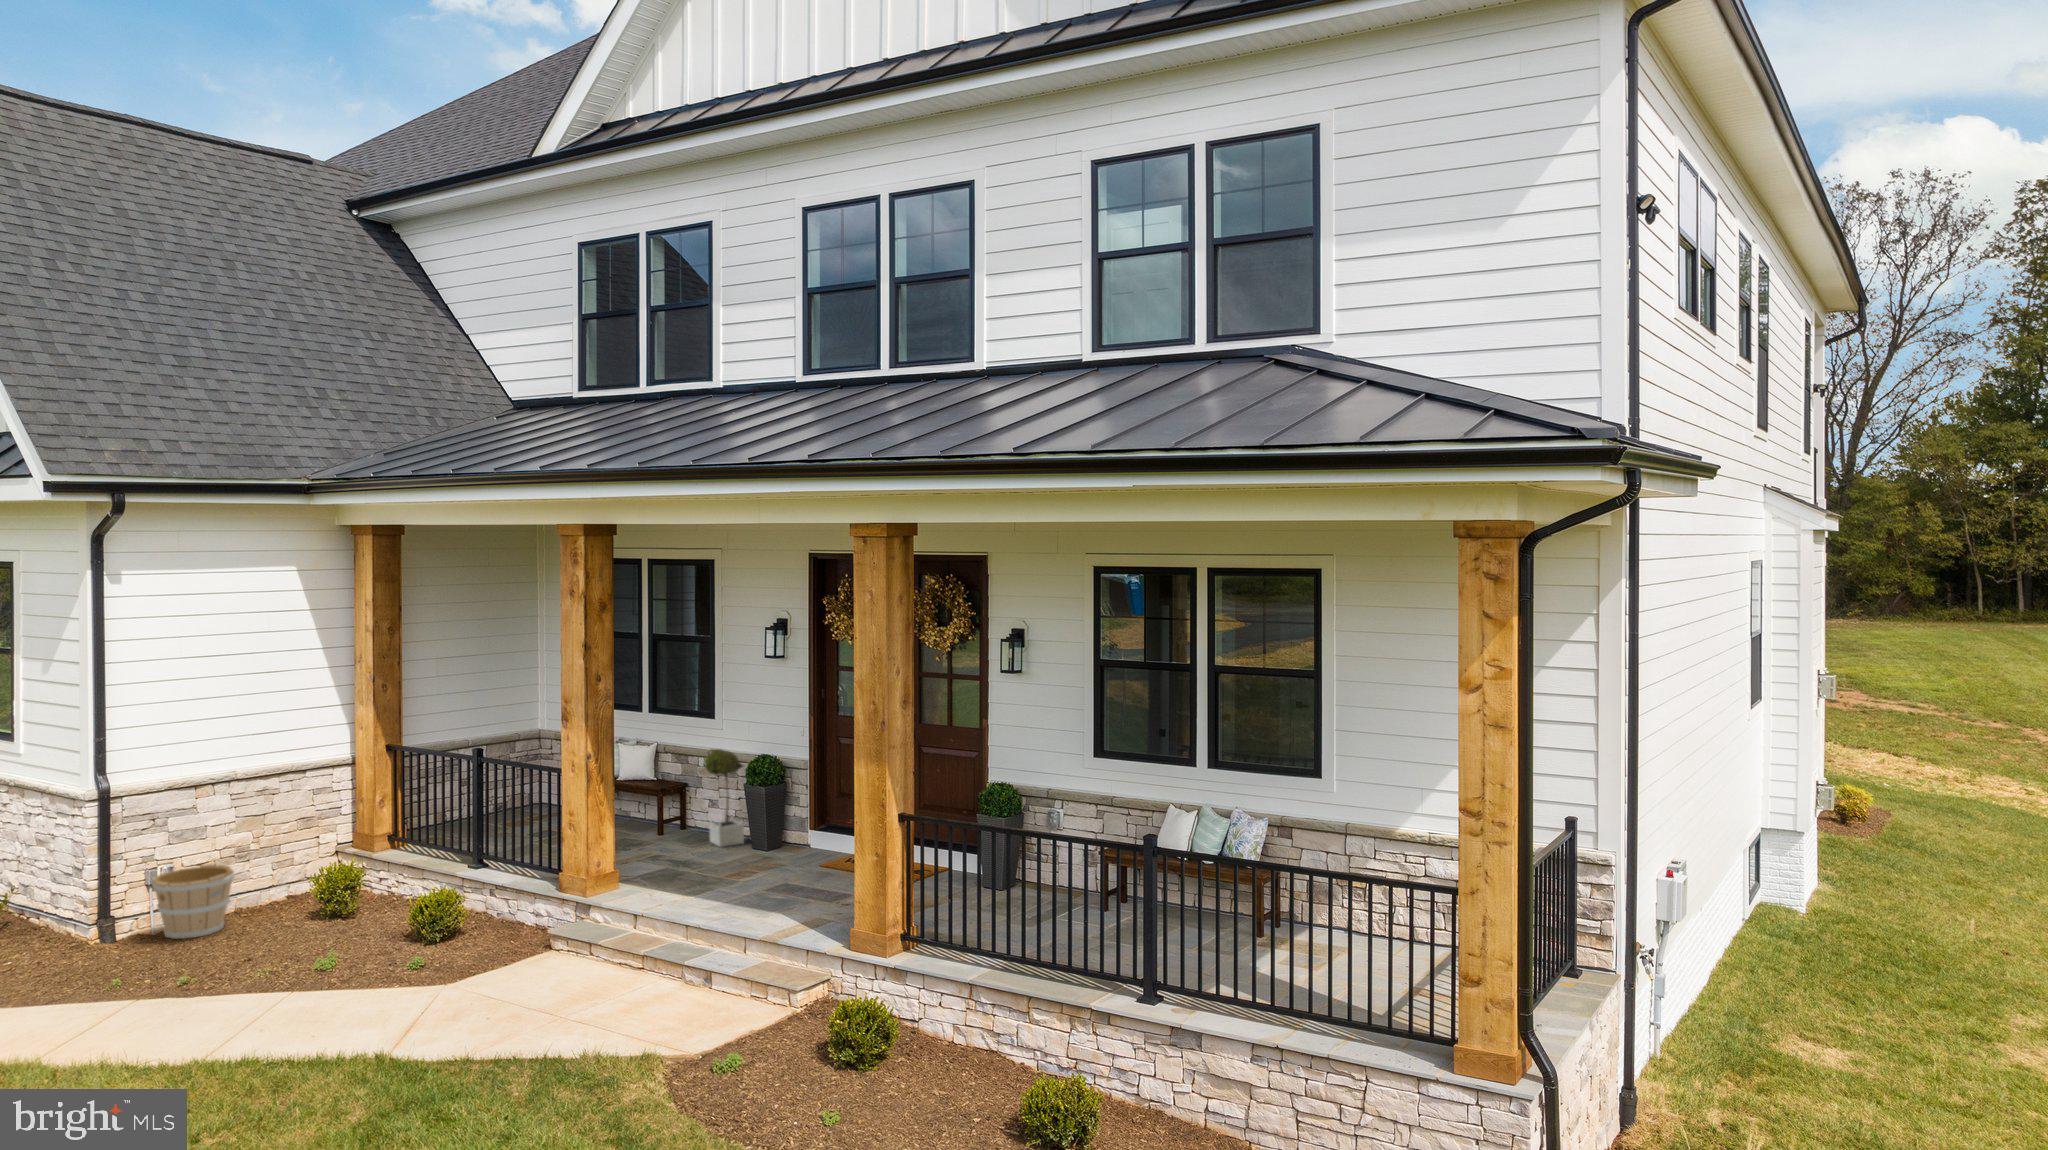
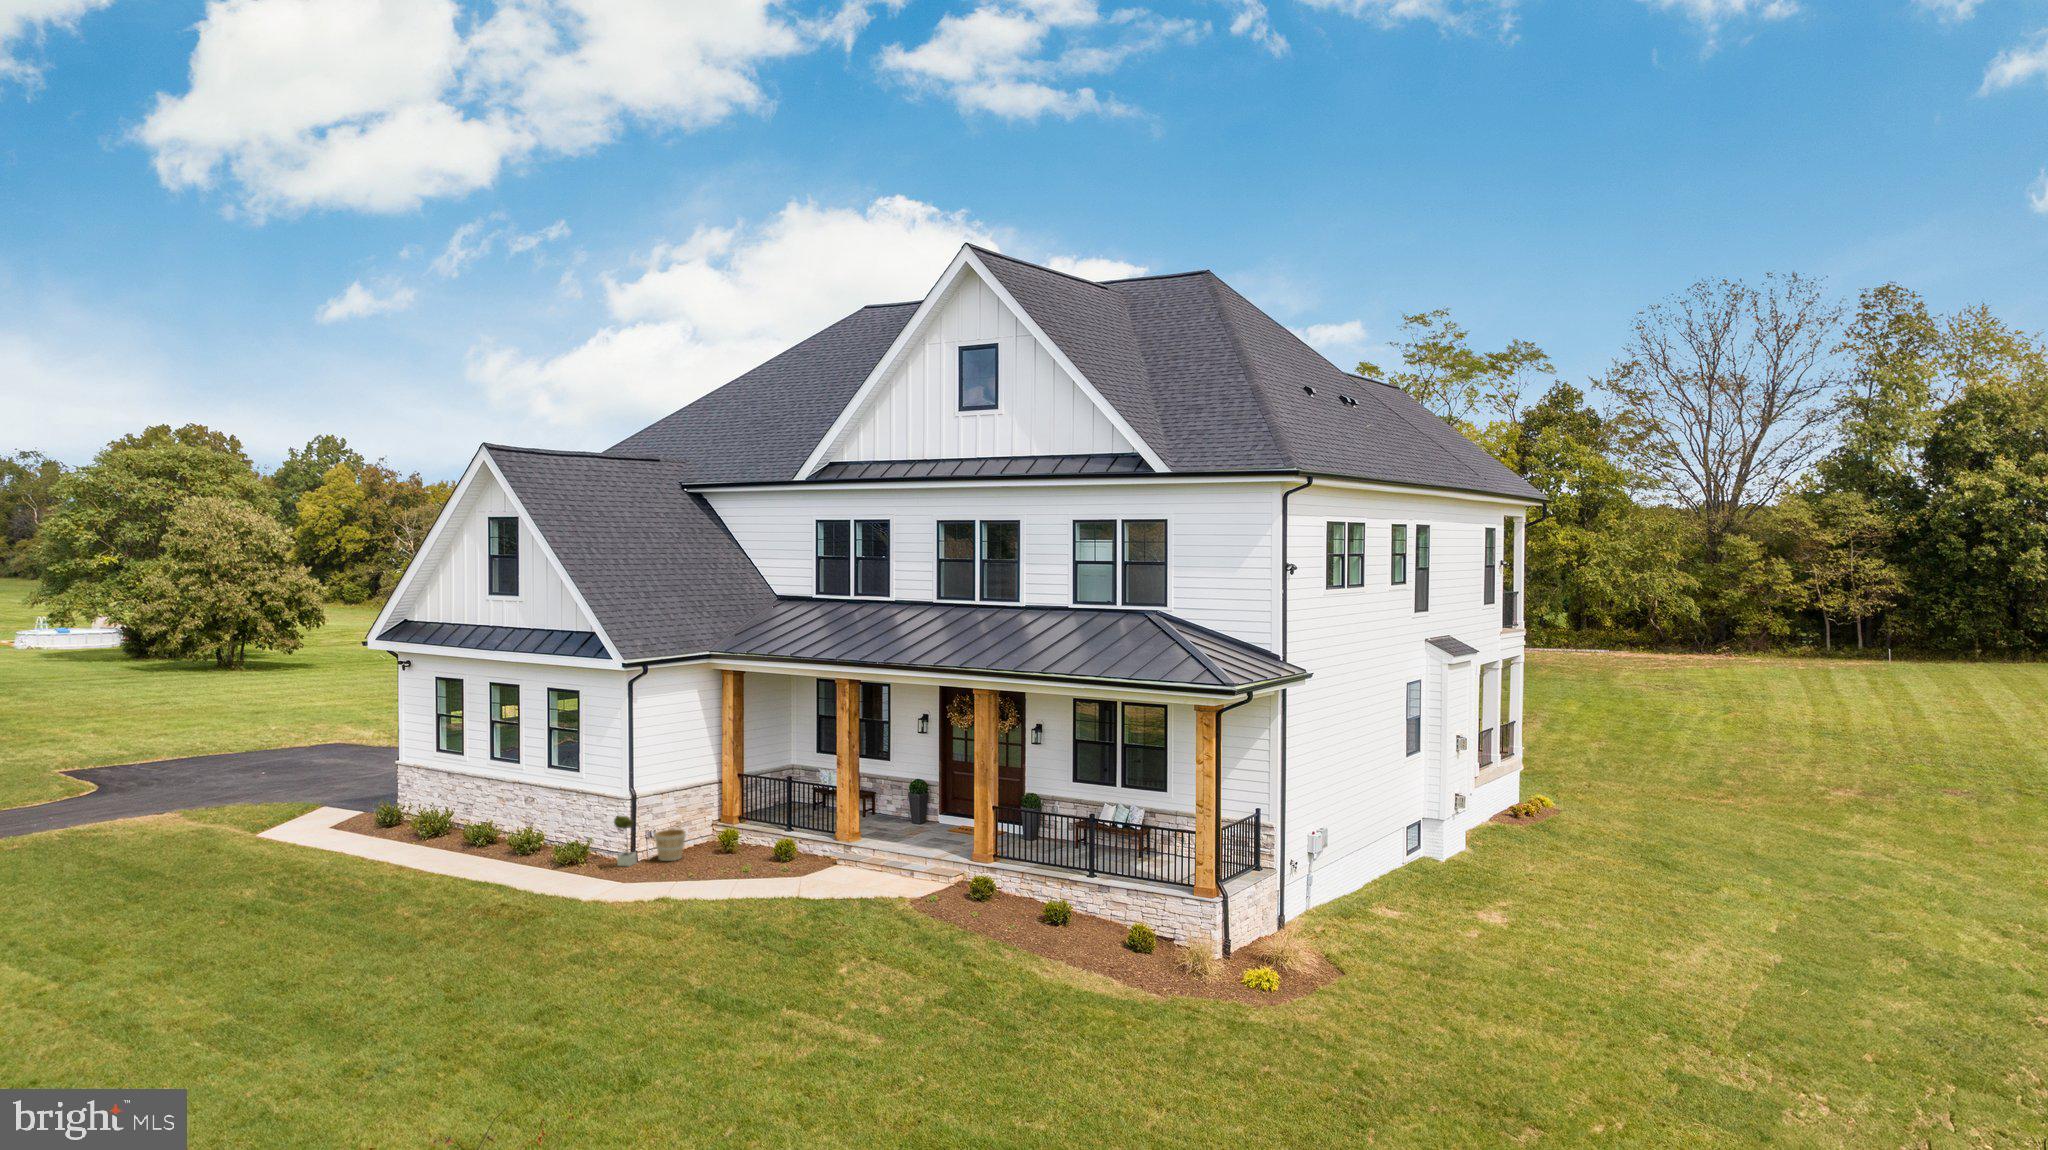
potted tree: present [705,749,744,847] -> present [614,816,636,867]

